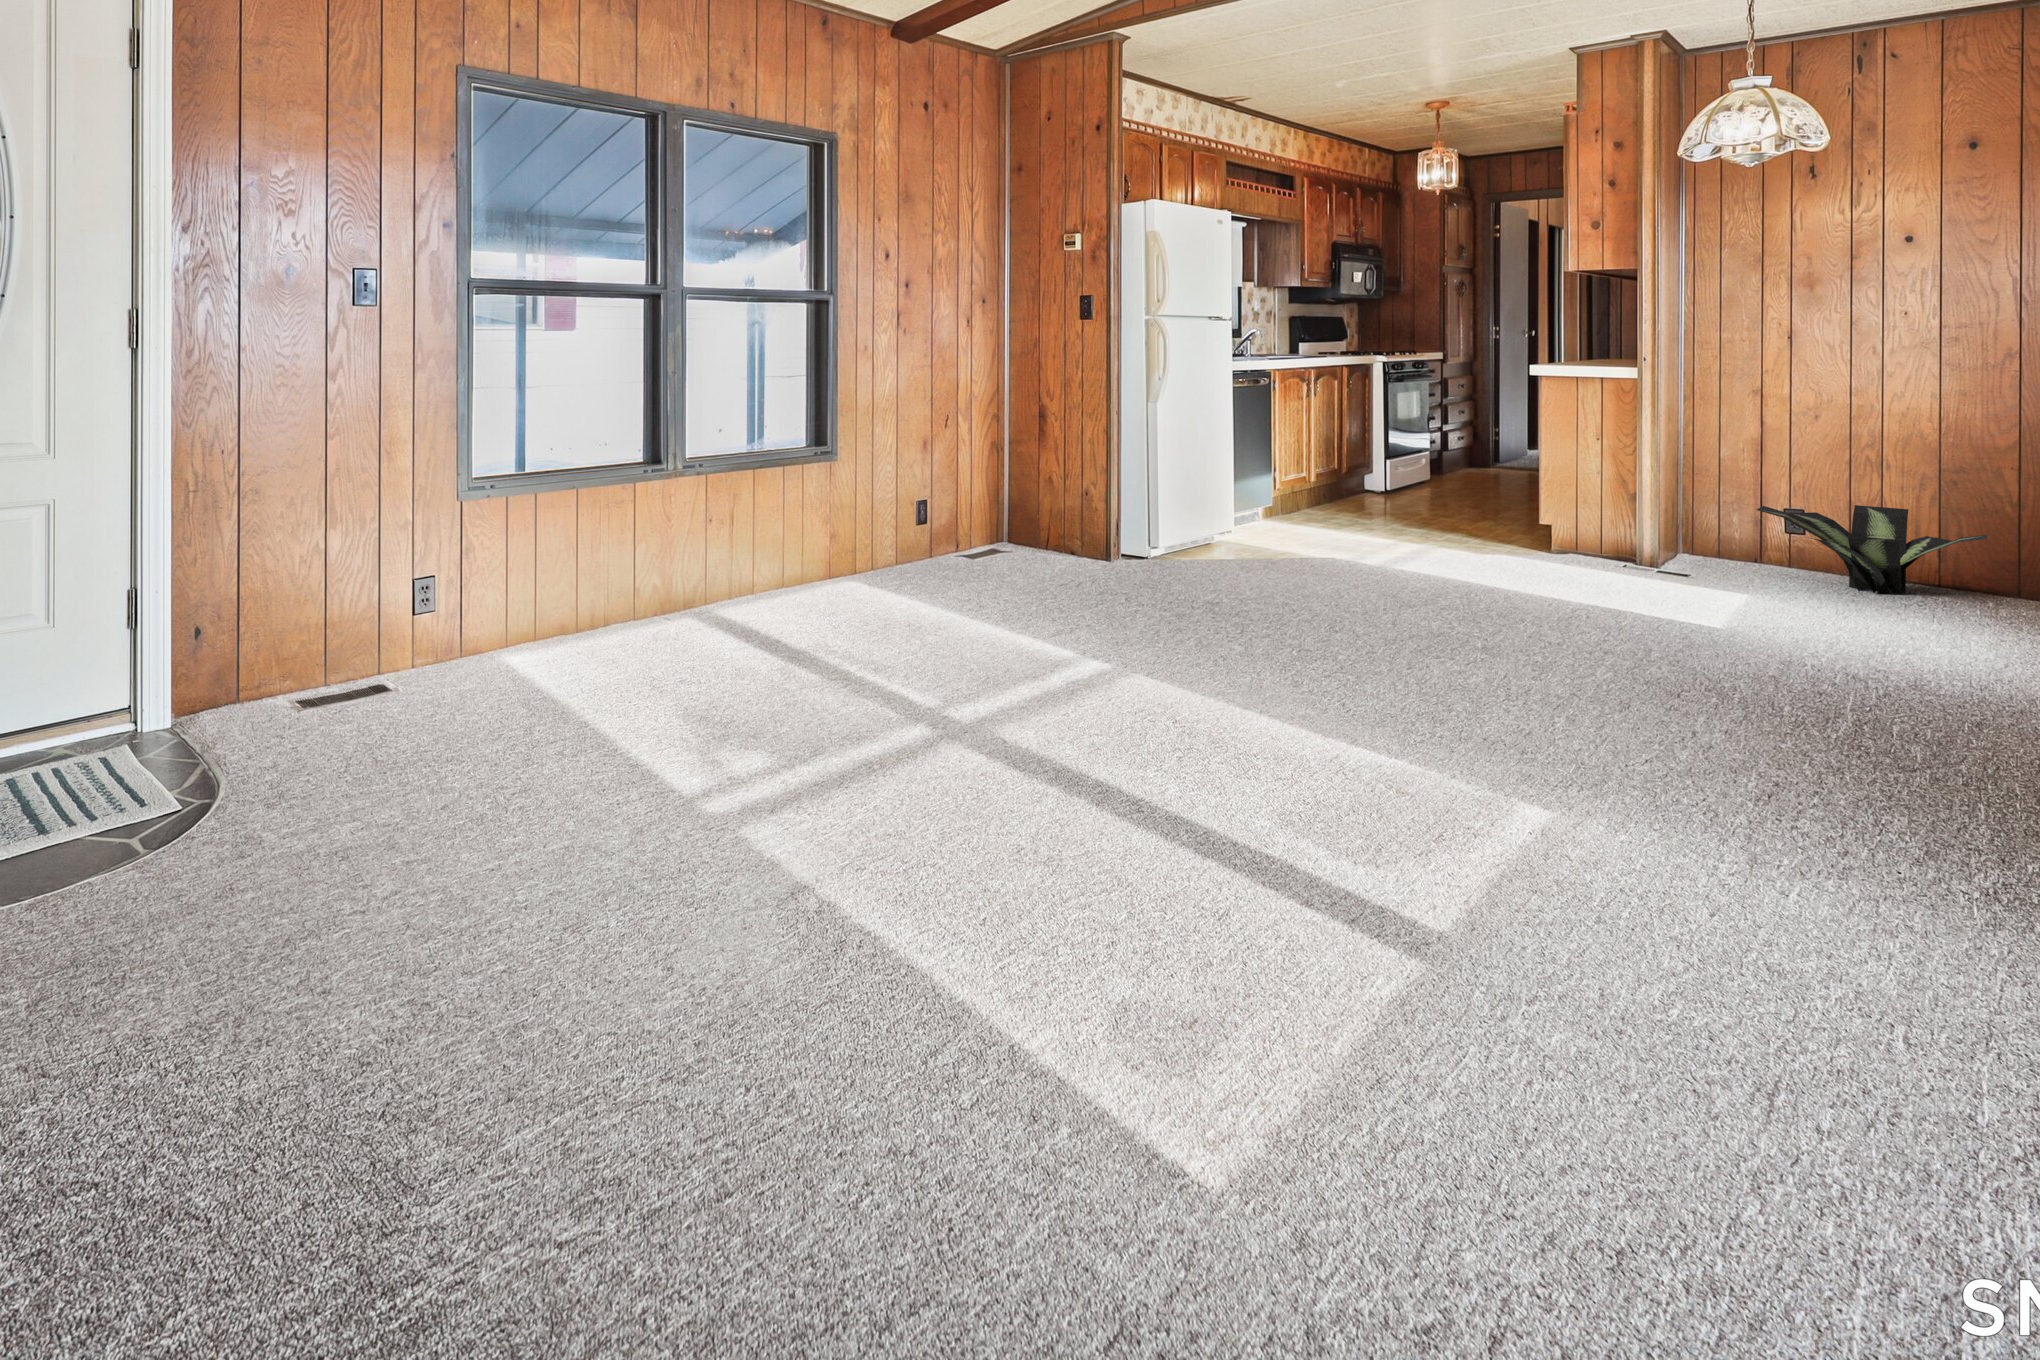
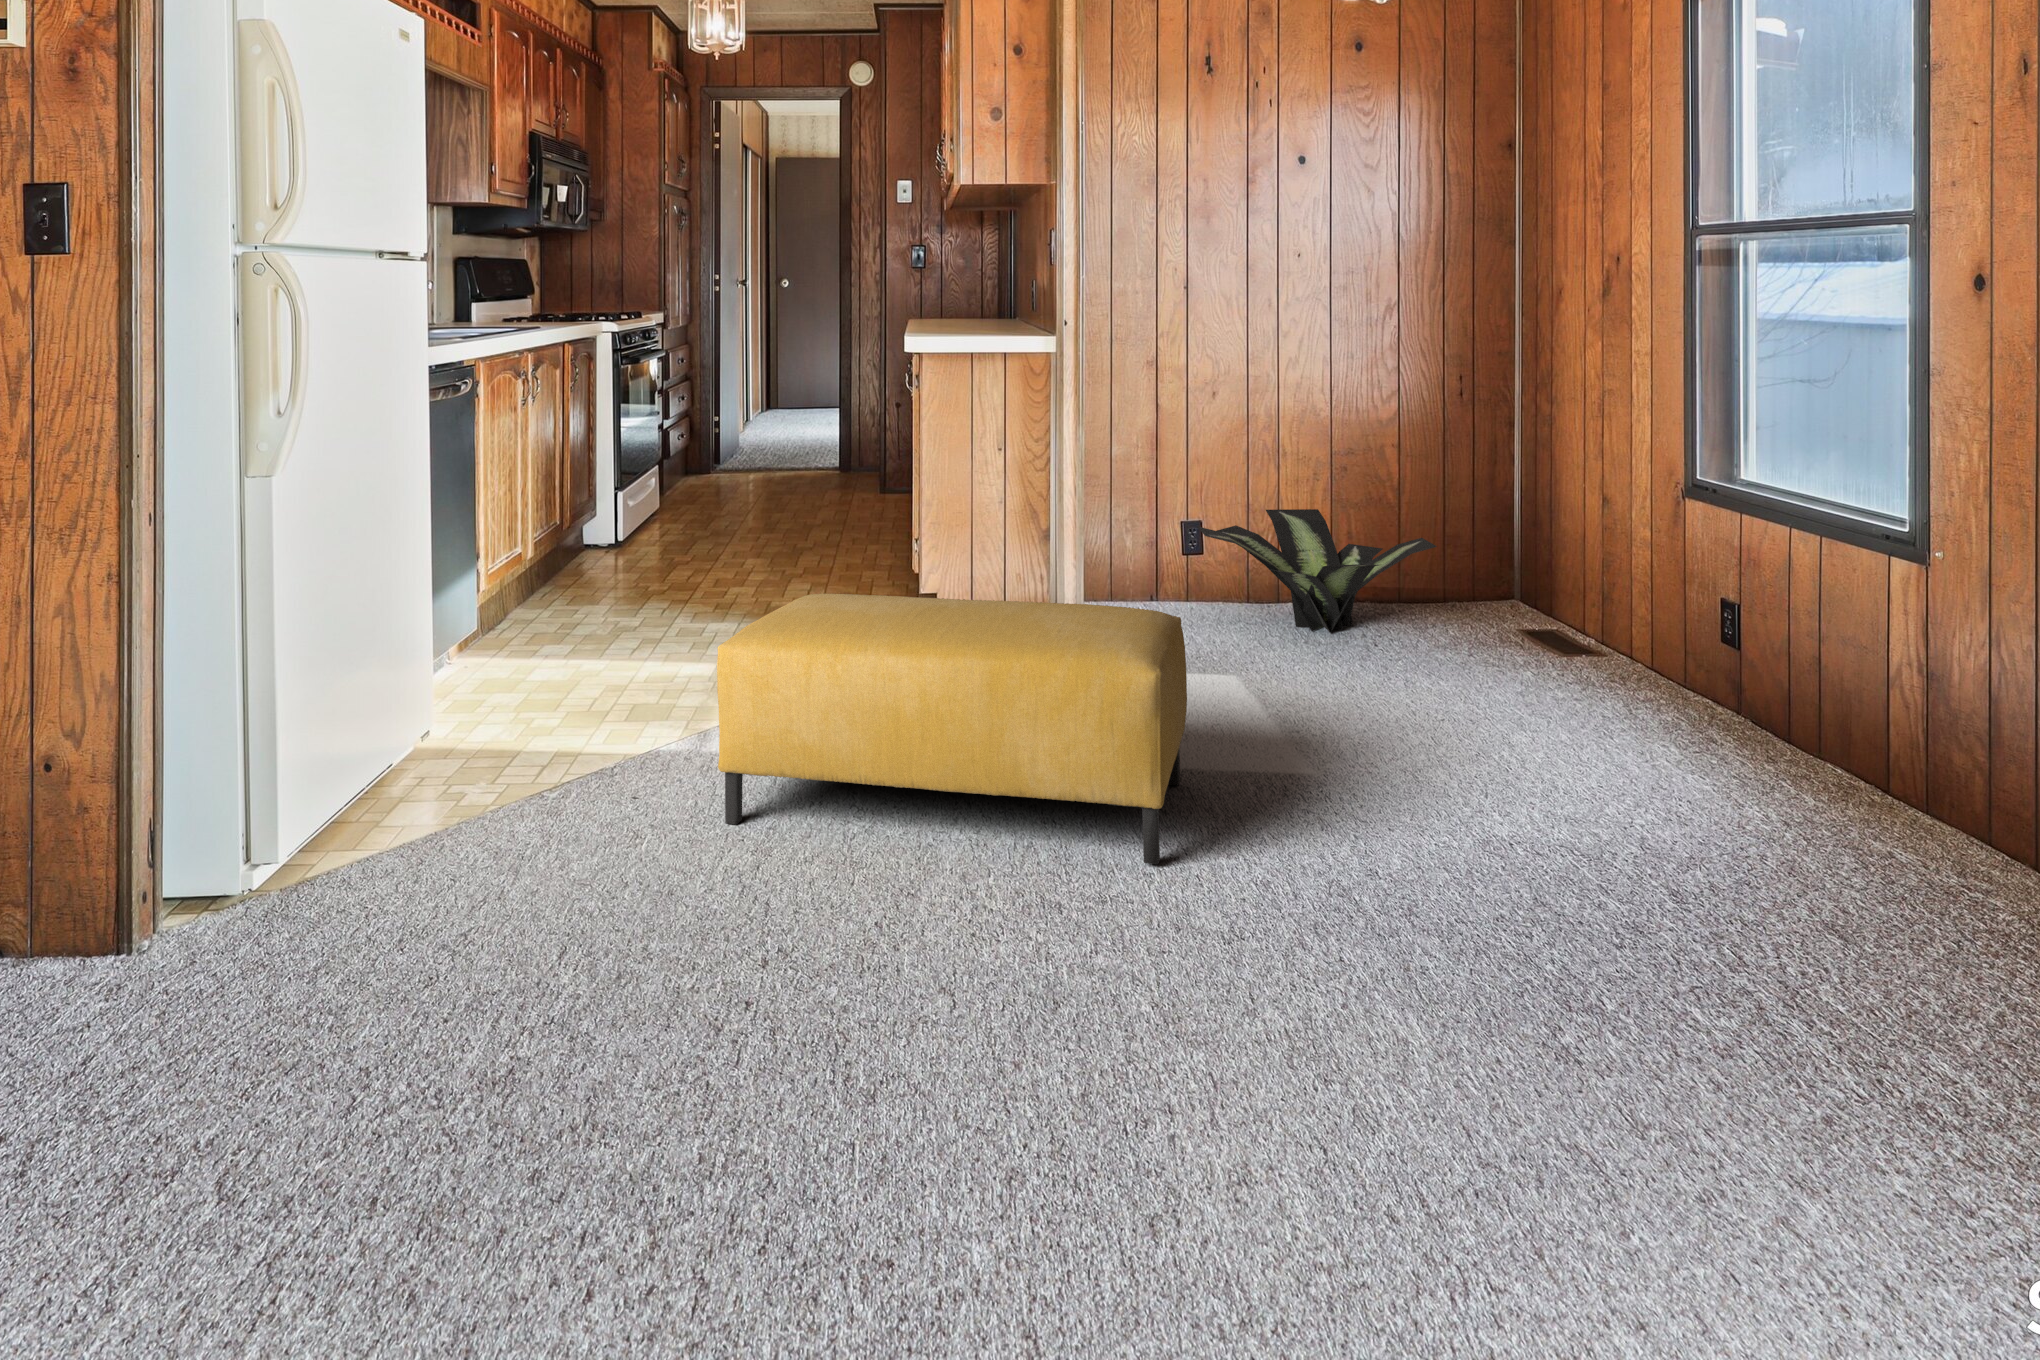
ottoman: none [1333,494,1614,635] -> present [717,594,1187,864]

